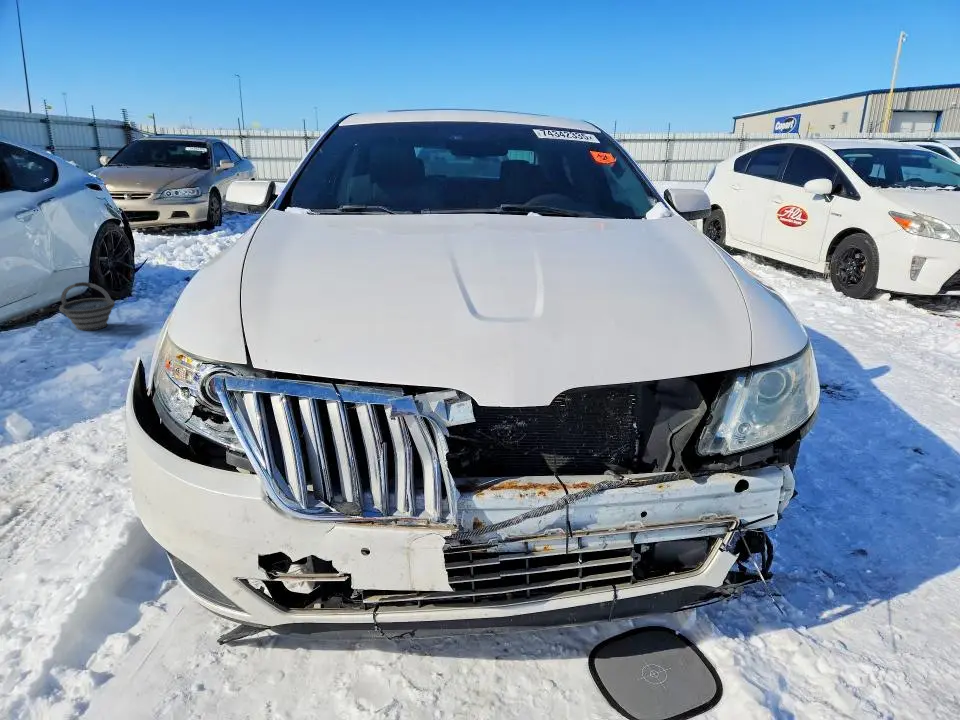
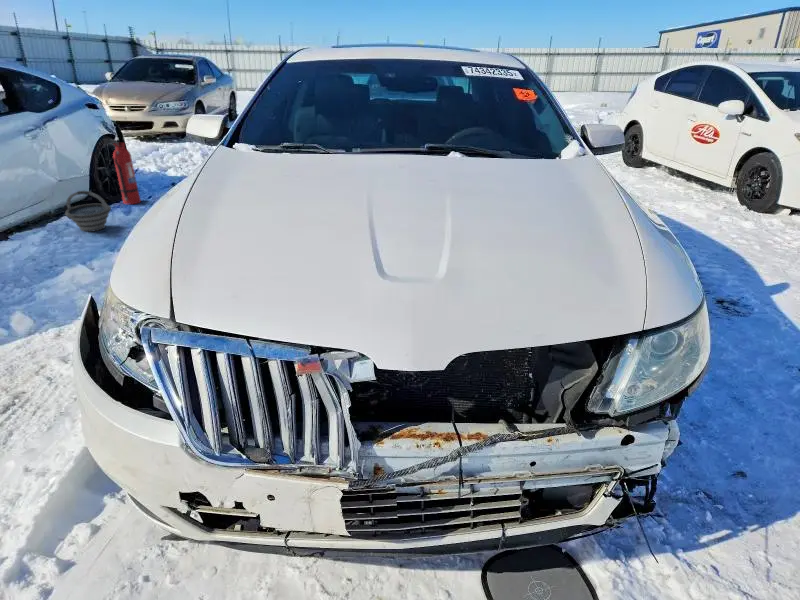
fire extinguisher: none [116,229,147,301] -> present [113,143,141,205]

